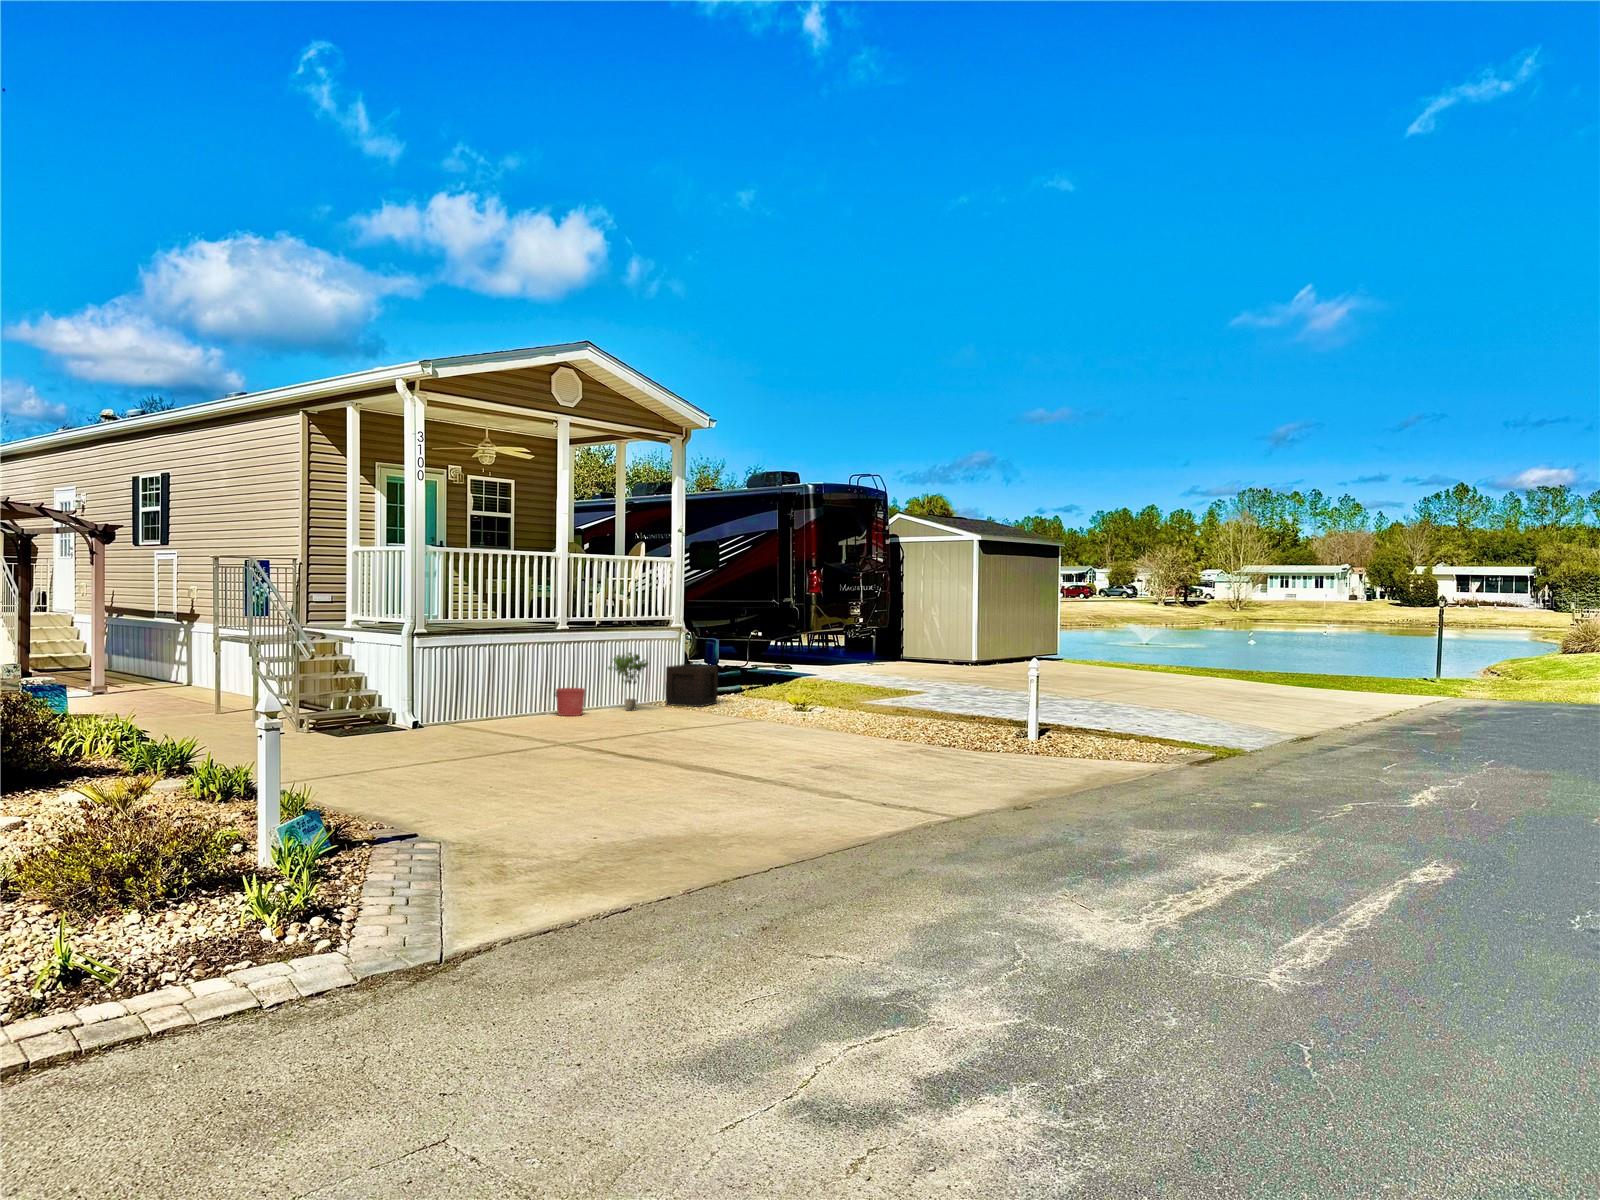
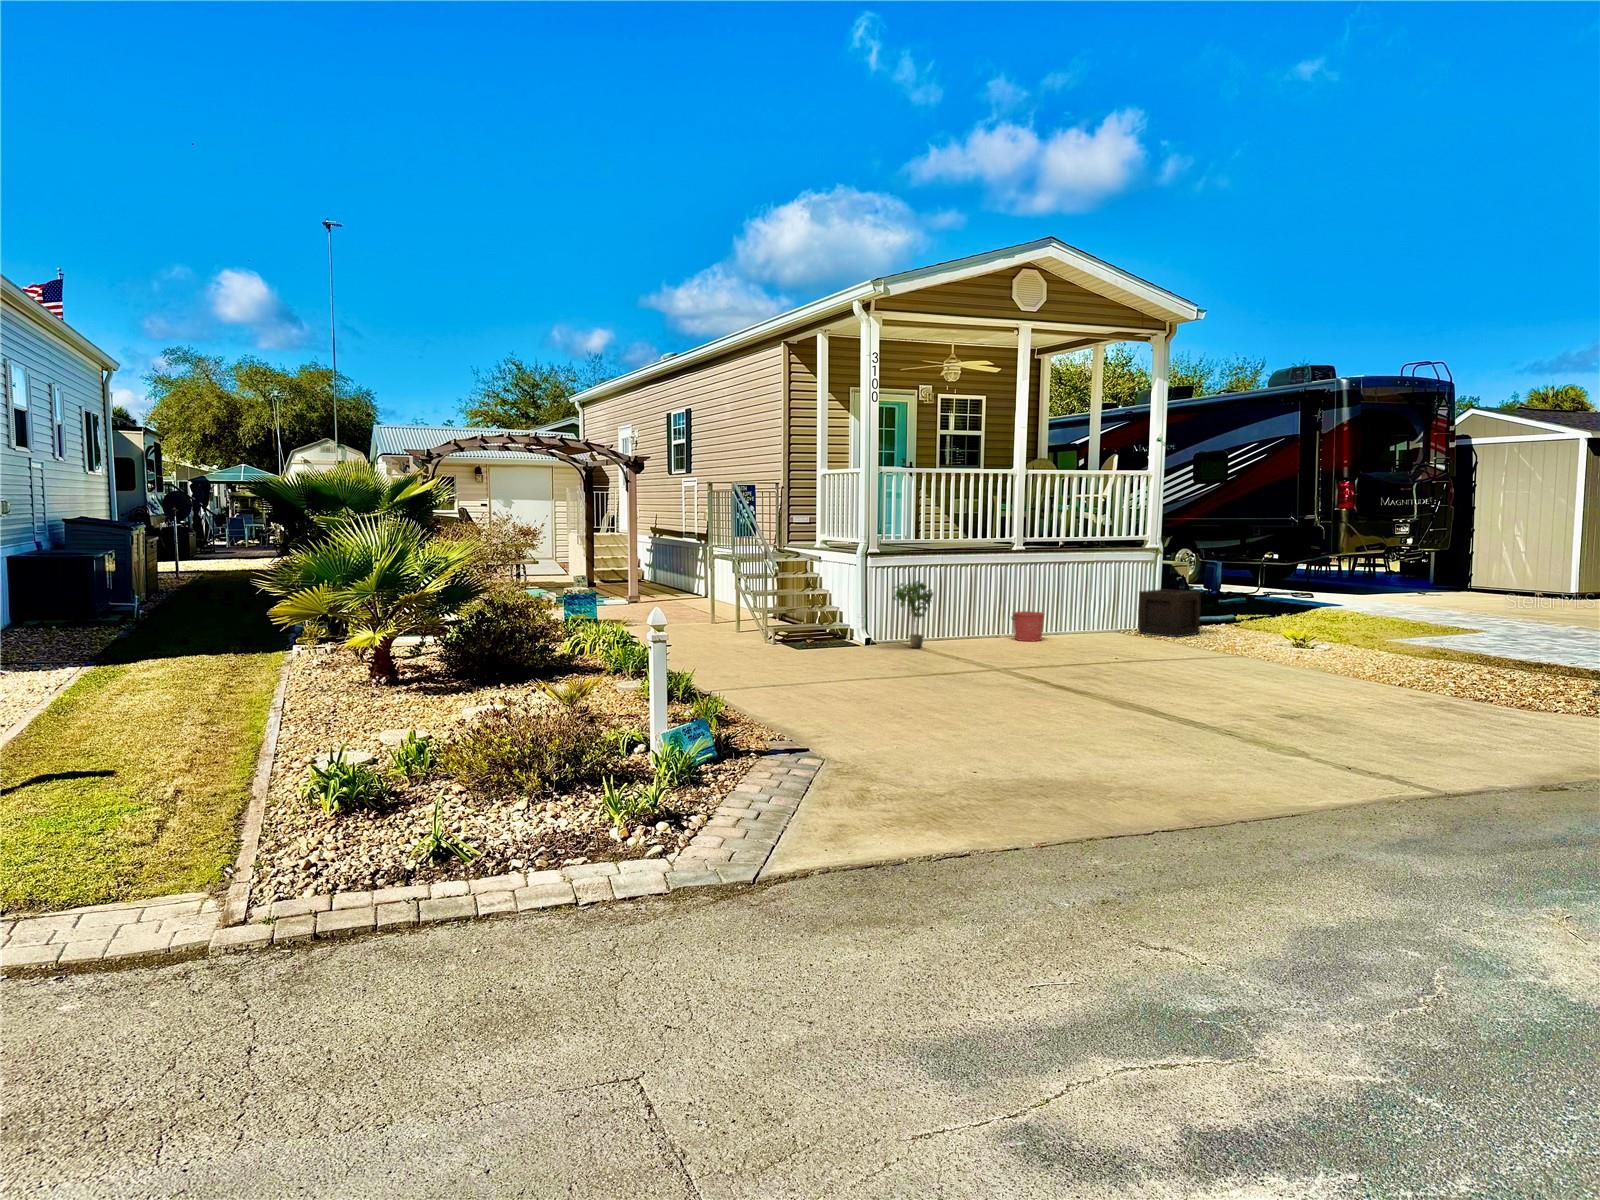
potted plant: present [608,653,648,711] -> present [893,580,933,648]

